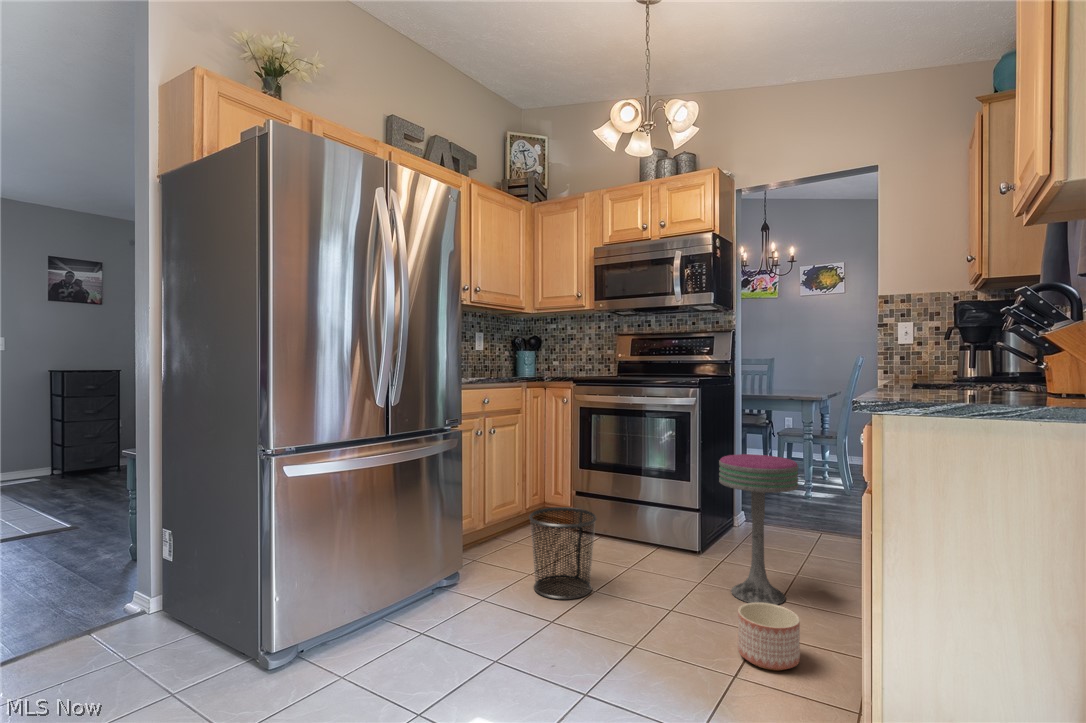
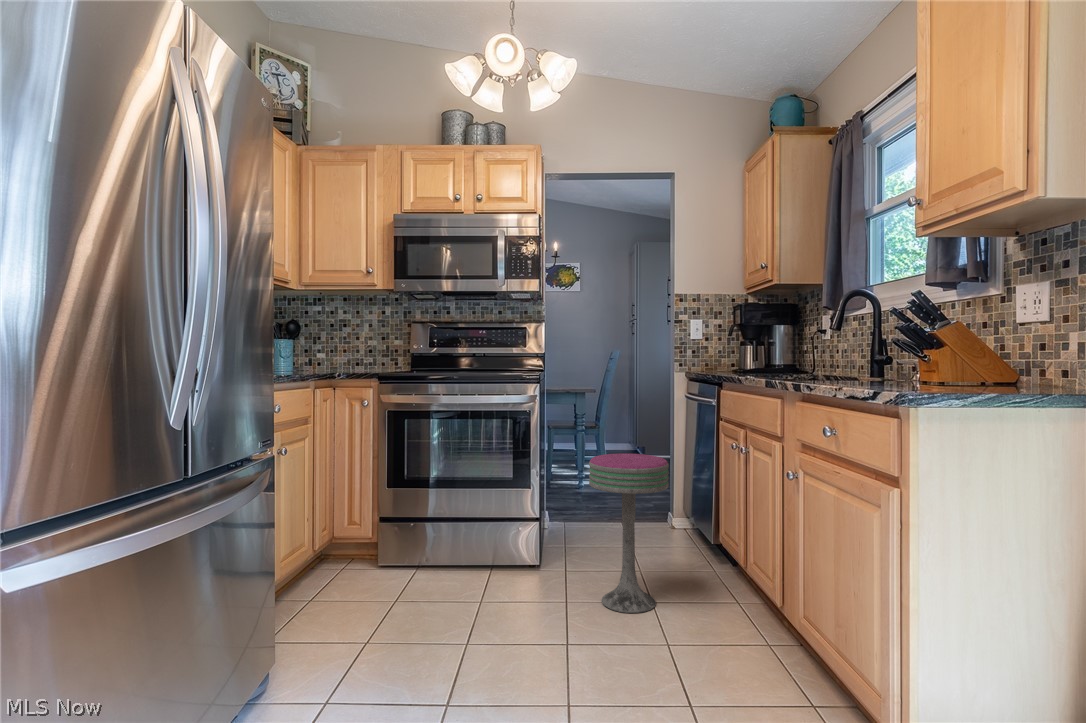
waste bin: present [529,507,597,600] -> none [380,541,470,666]
planter: present [738,602,800,671] -> none [667,611,730,683]

